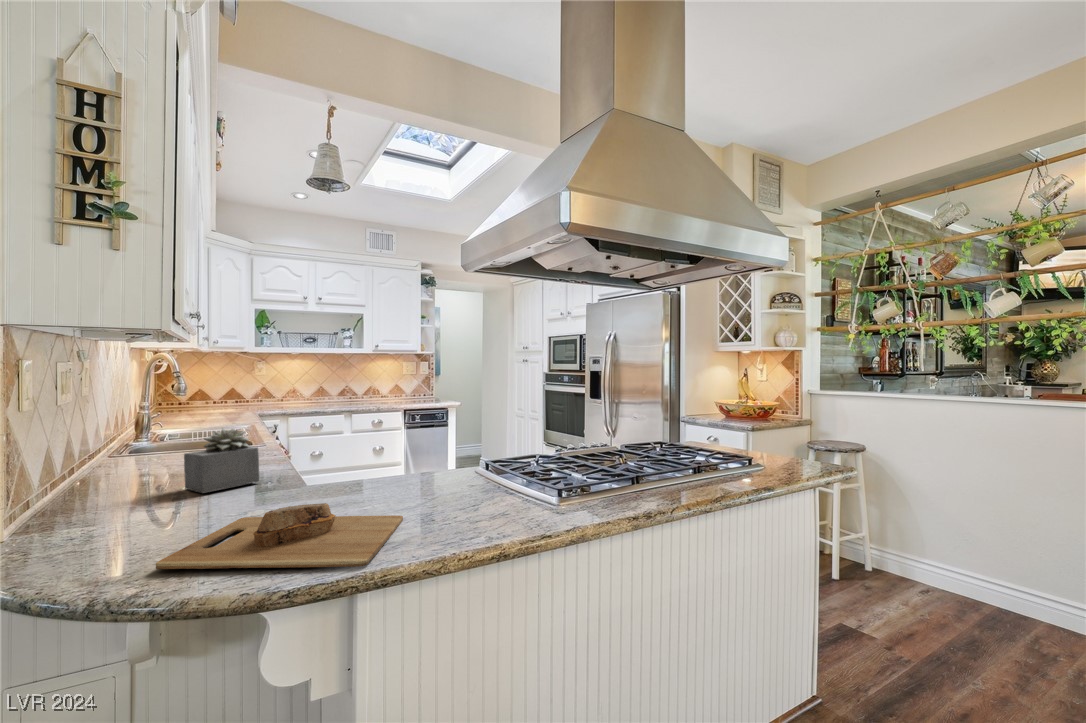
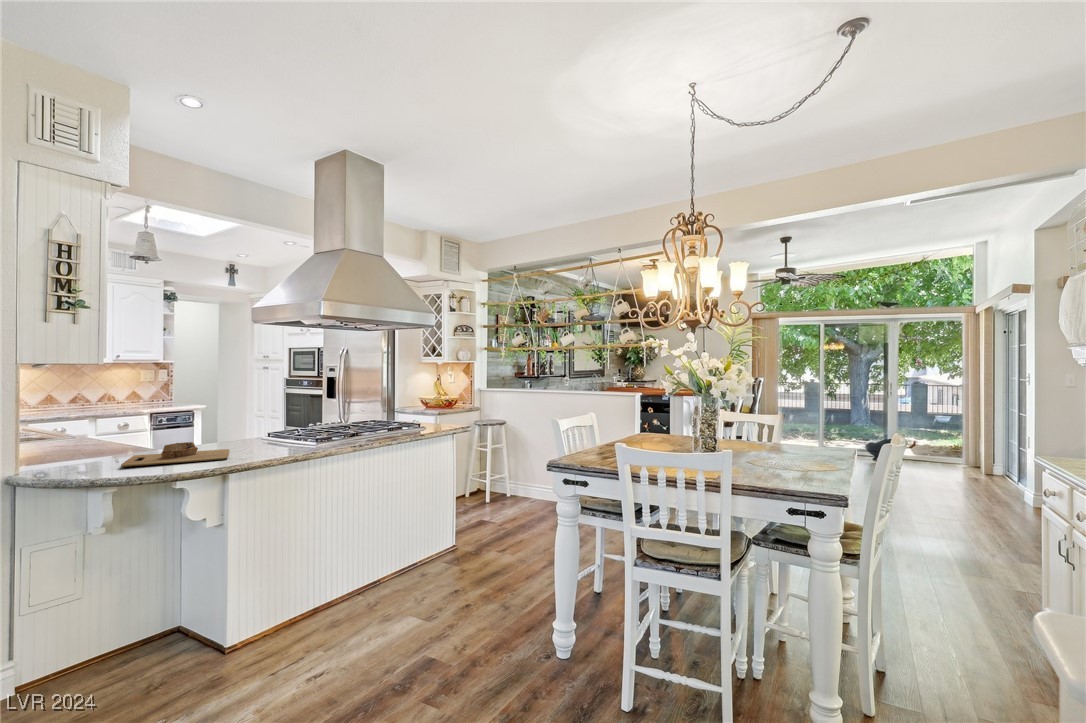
succulent plant: present [184,428,259,493] -> none [56,416,111,454]

